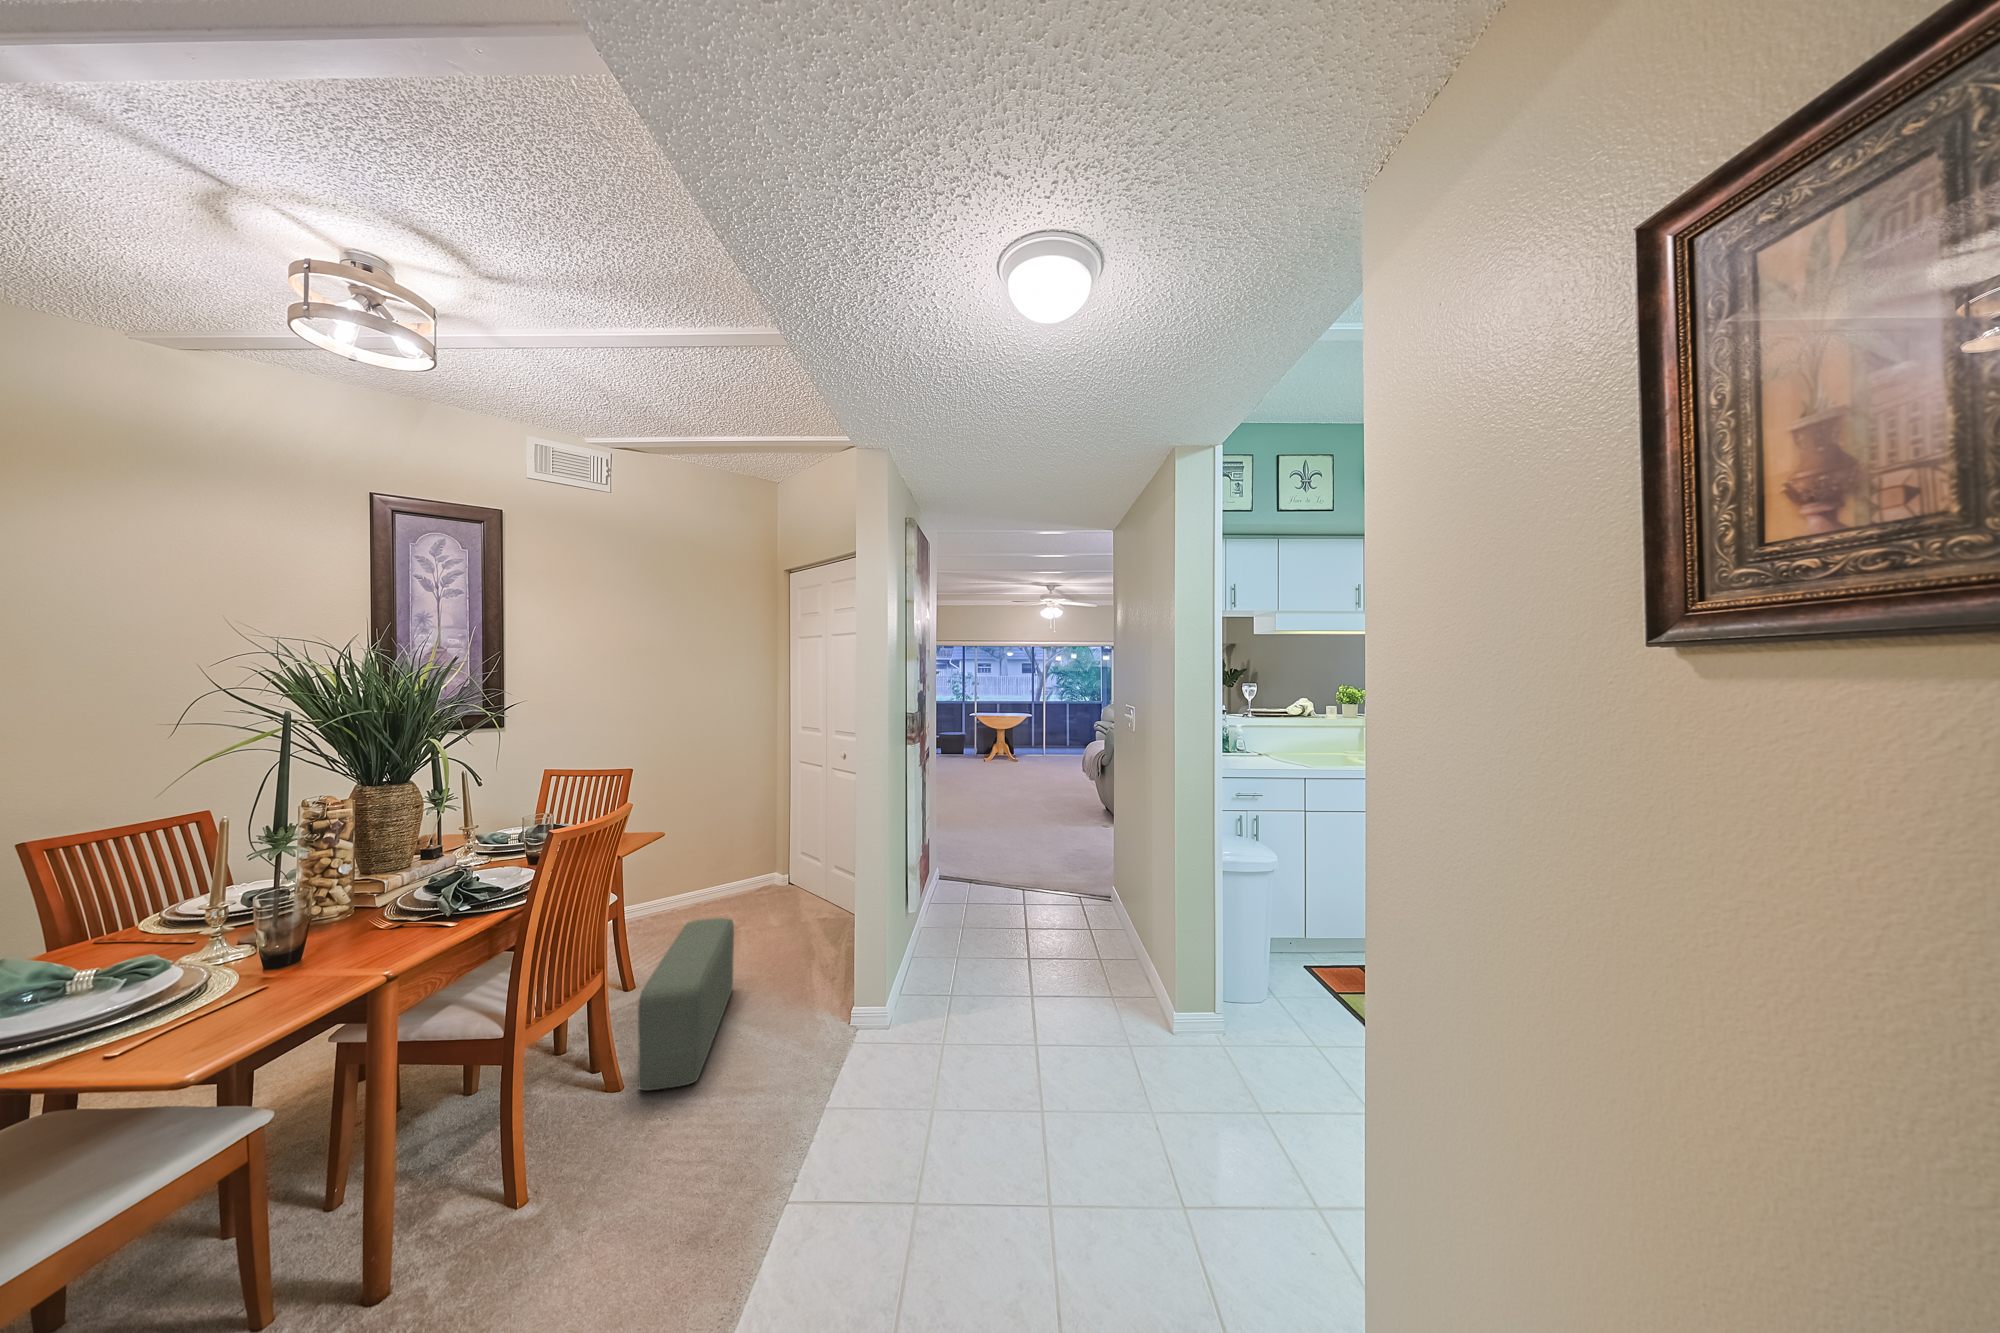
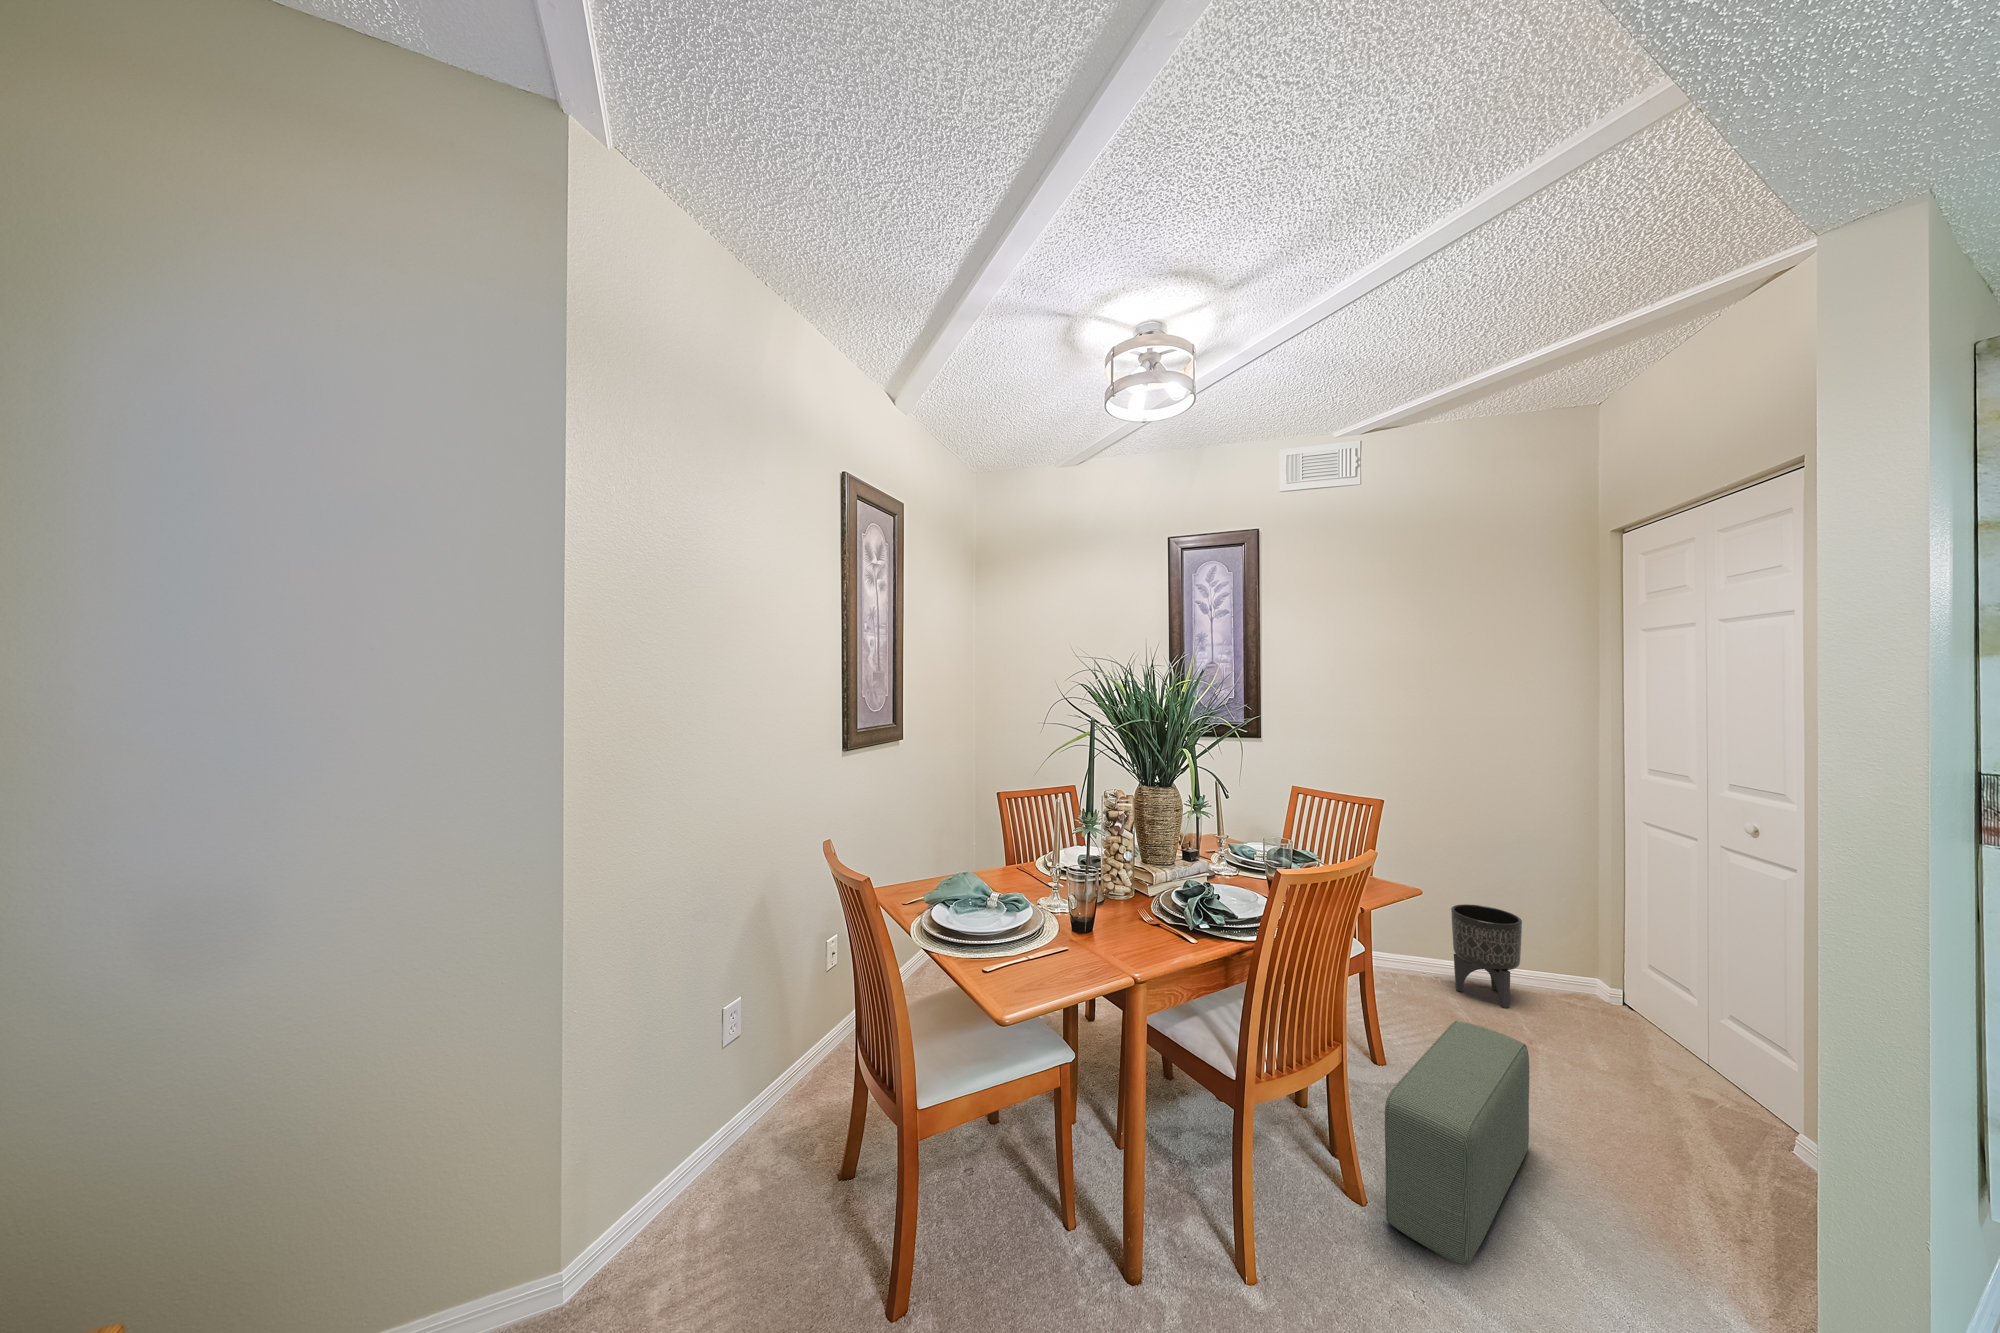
planter: none [681,839,729,910] -> present [1451,904,1522,1008]

